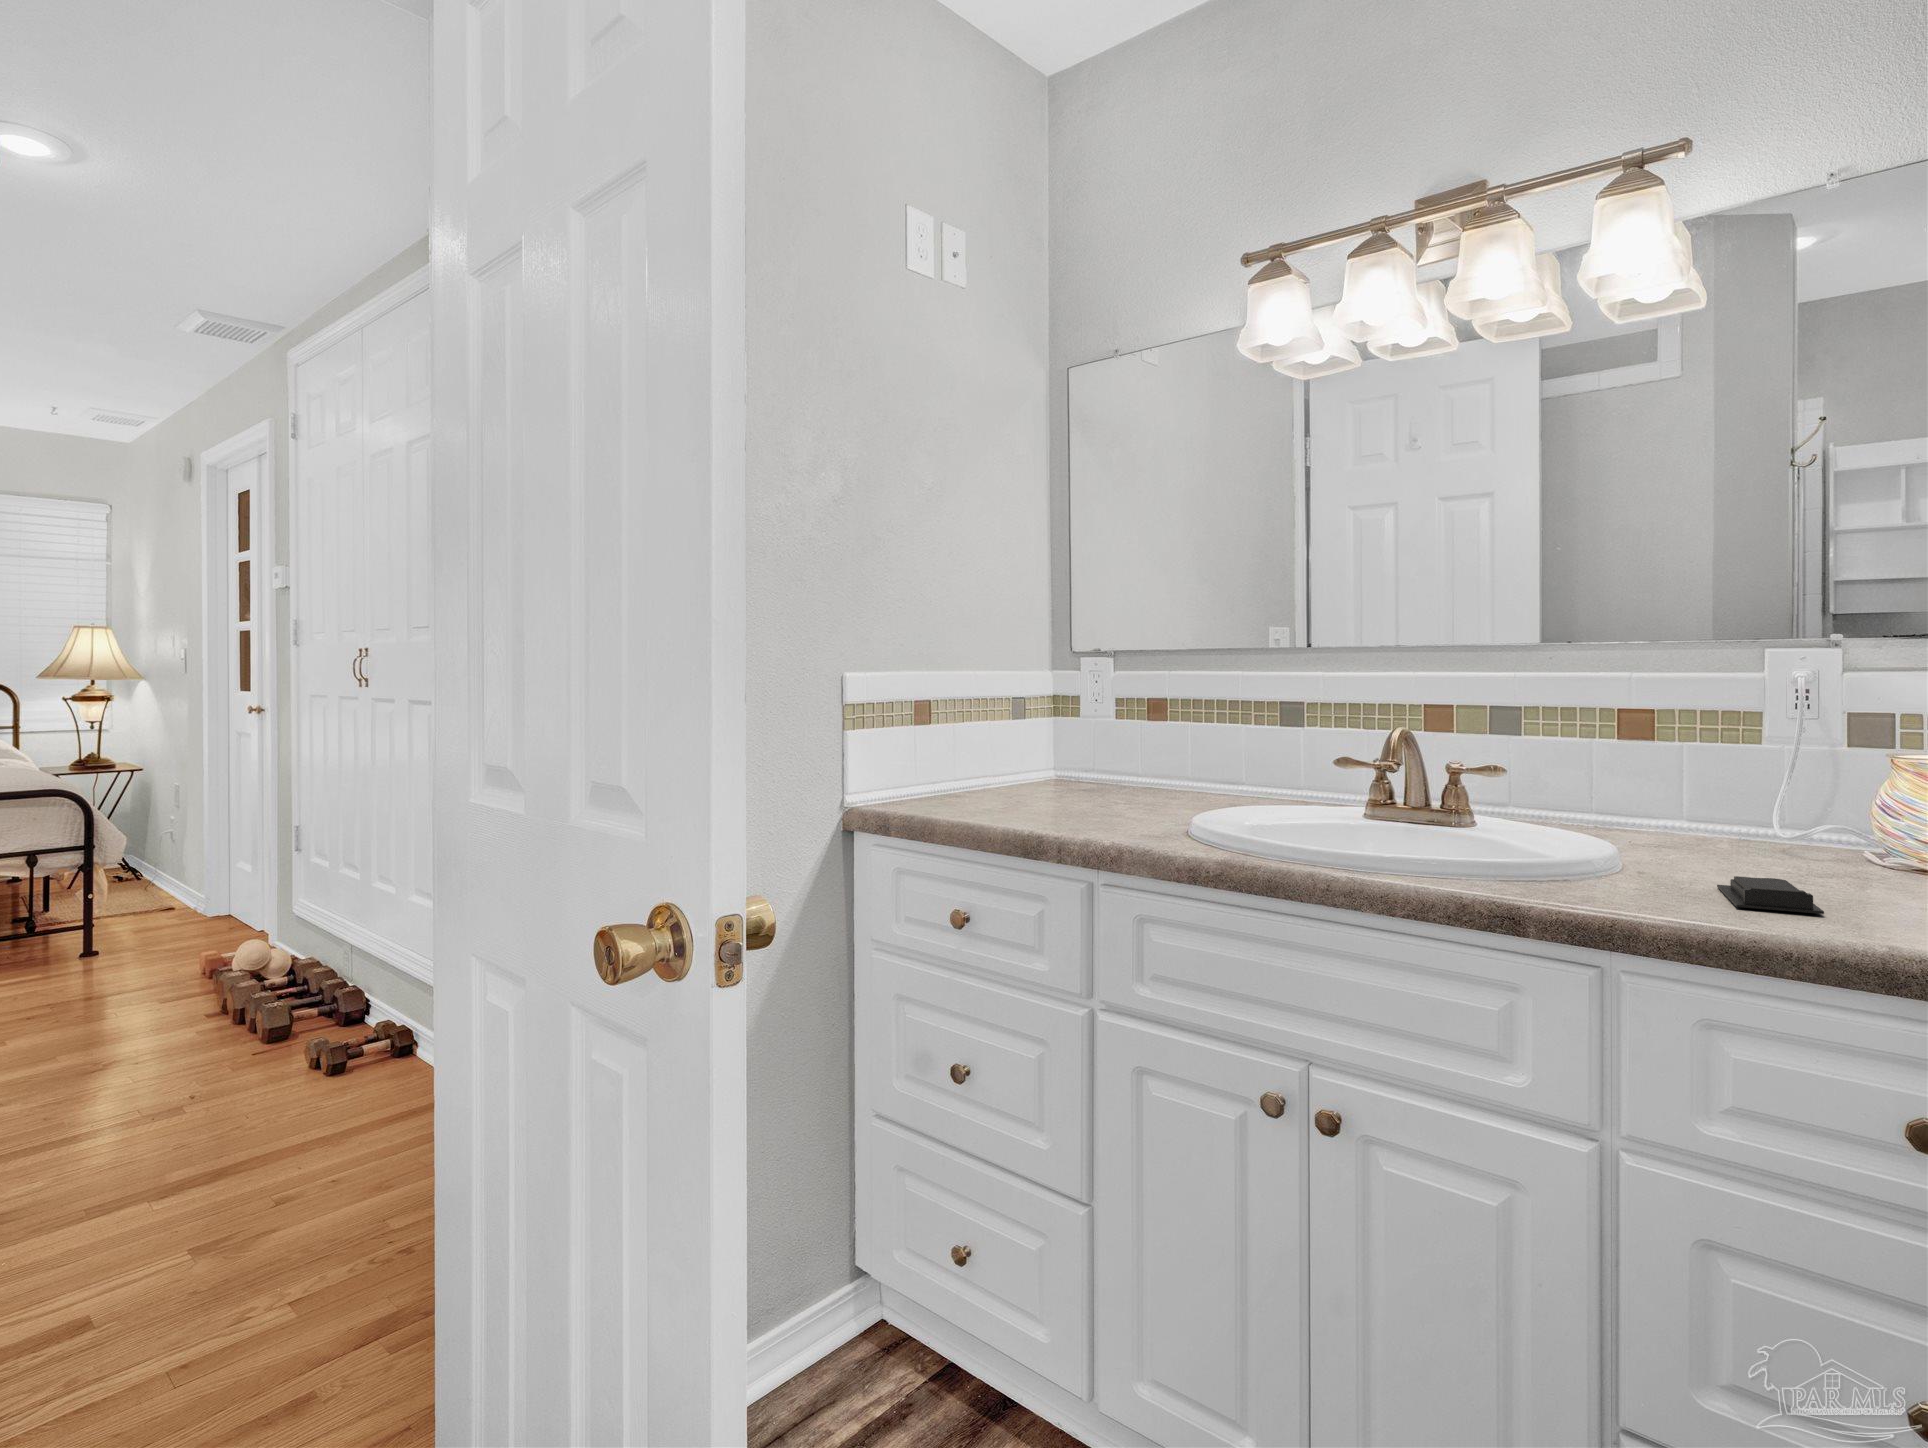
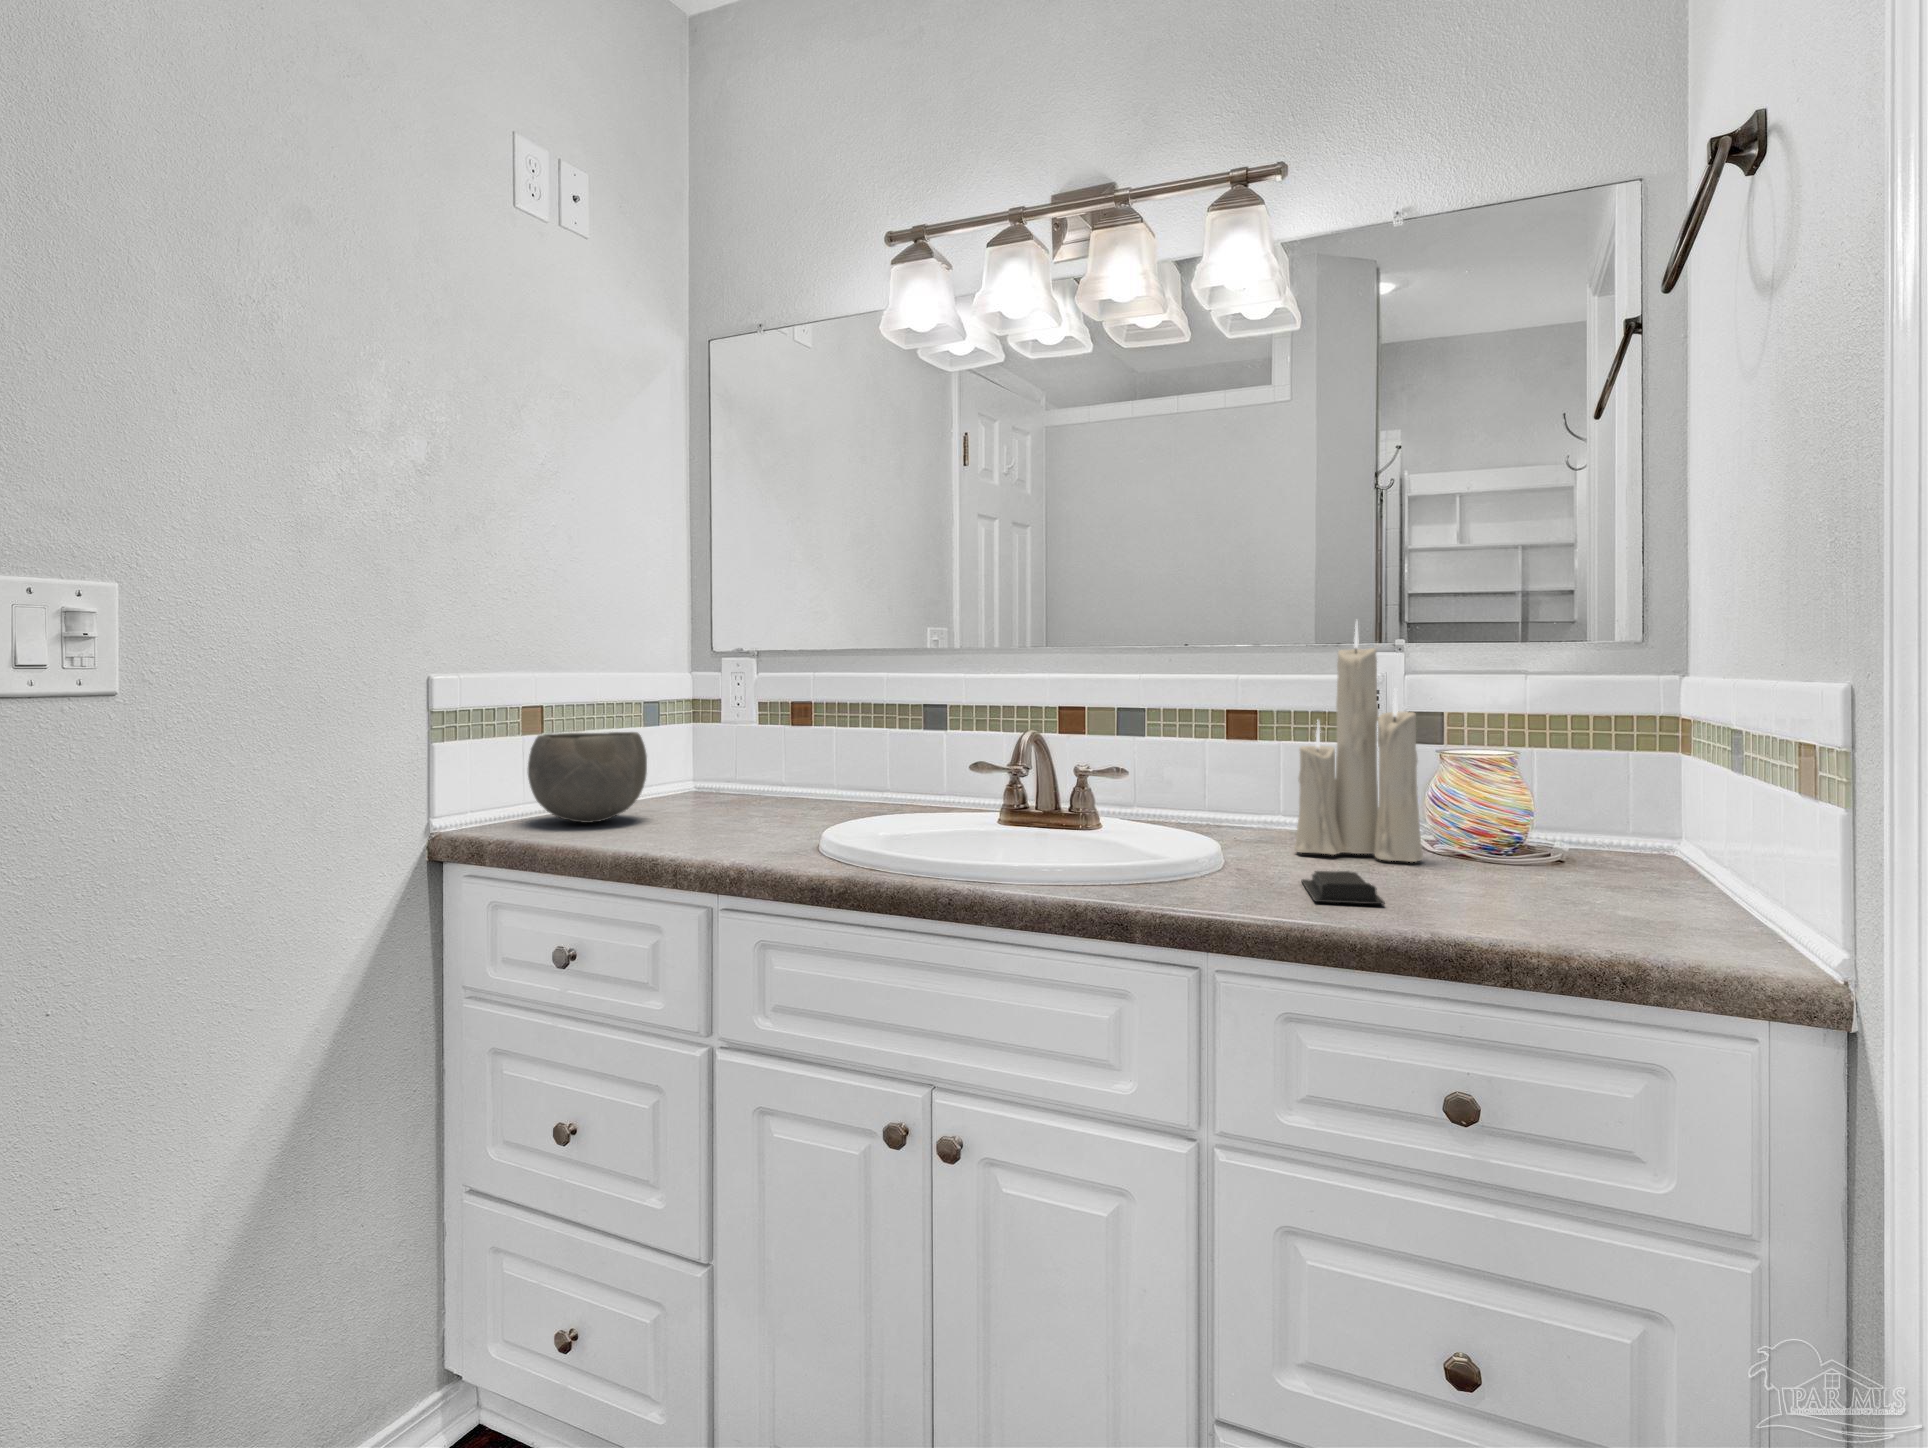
candle: none [1704,601,1868,874] -> present [1294,621,1423,862]
ceramic bowl: none [924,725,1024,805] -> present [528,732,647,823]

